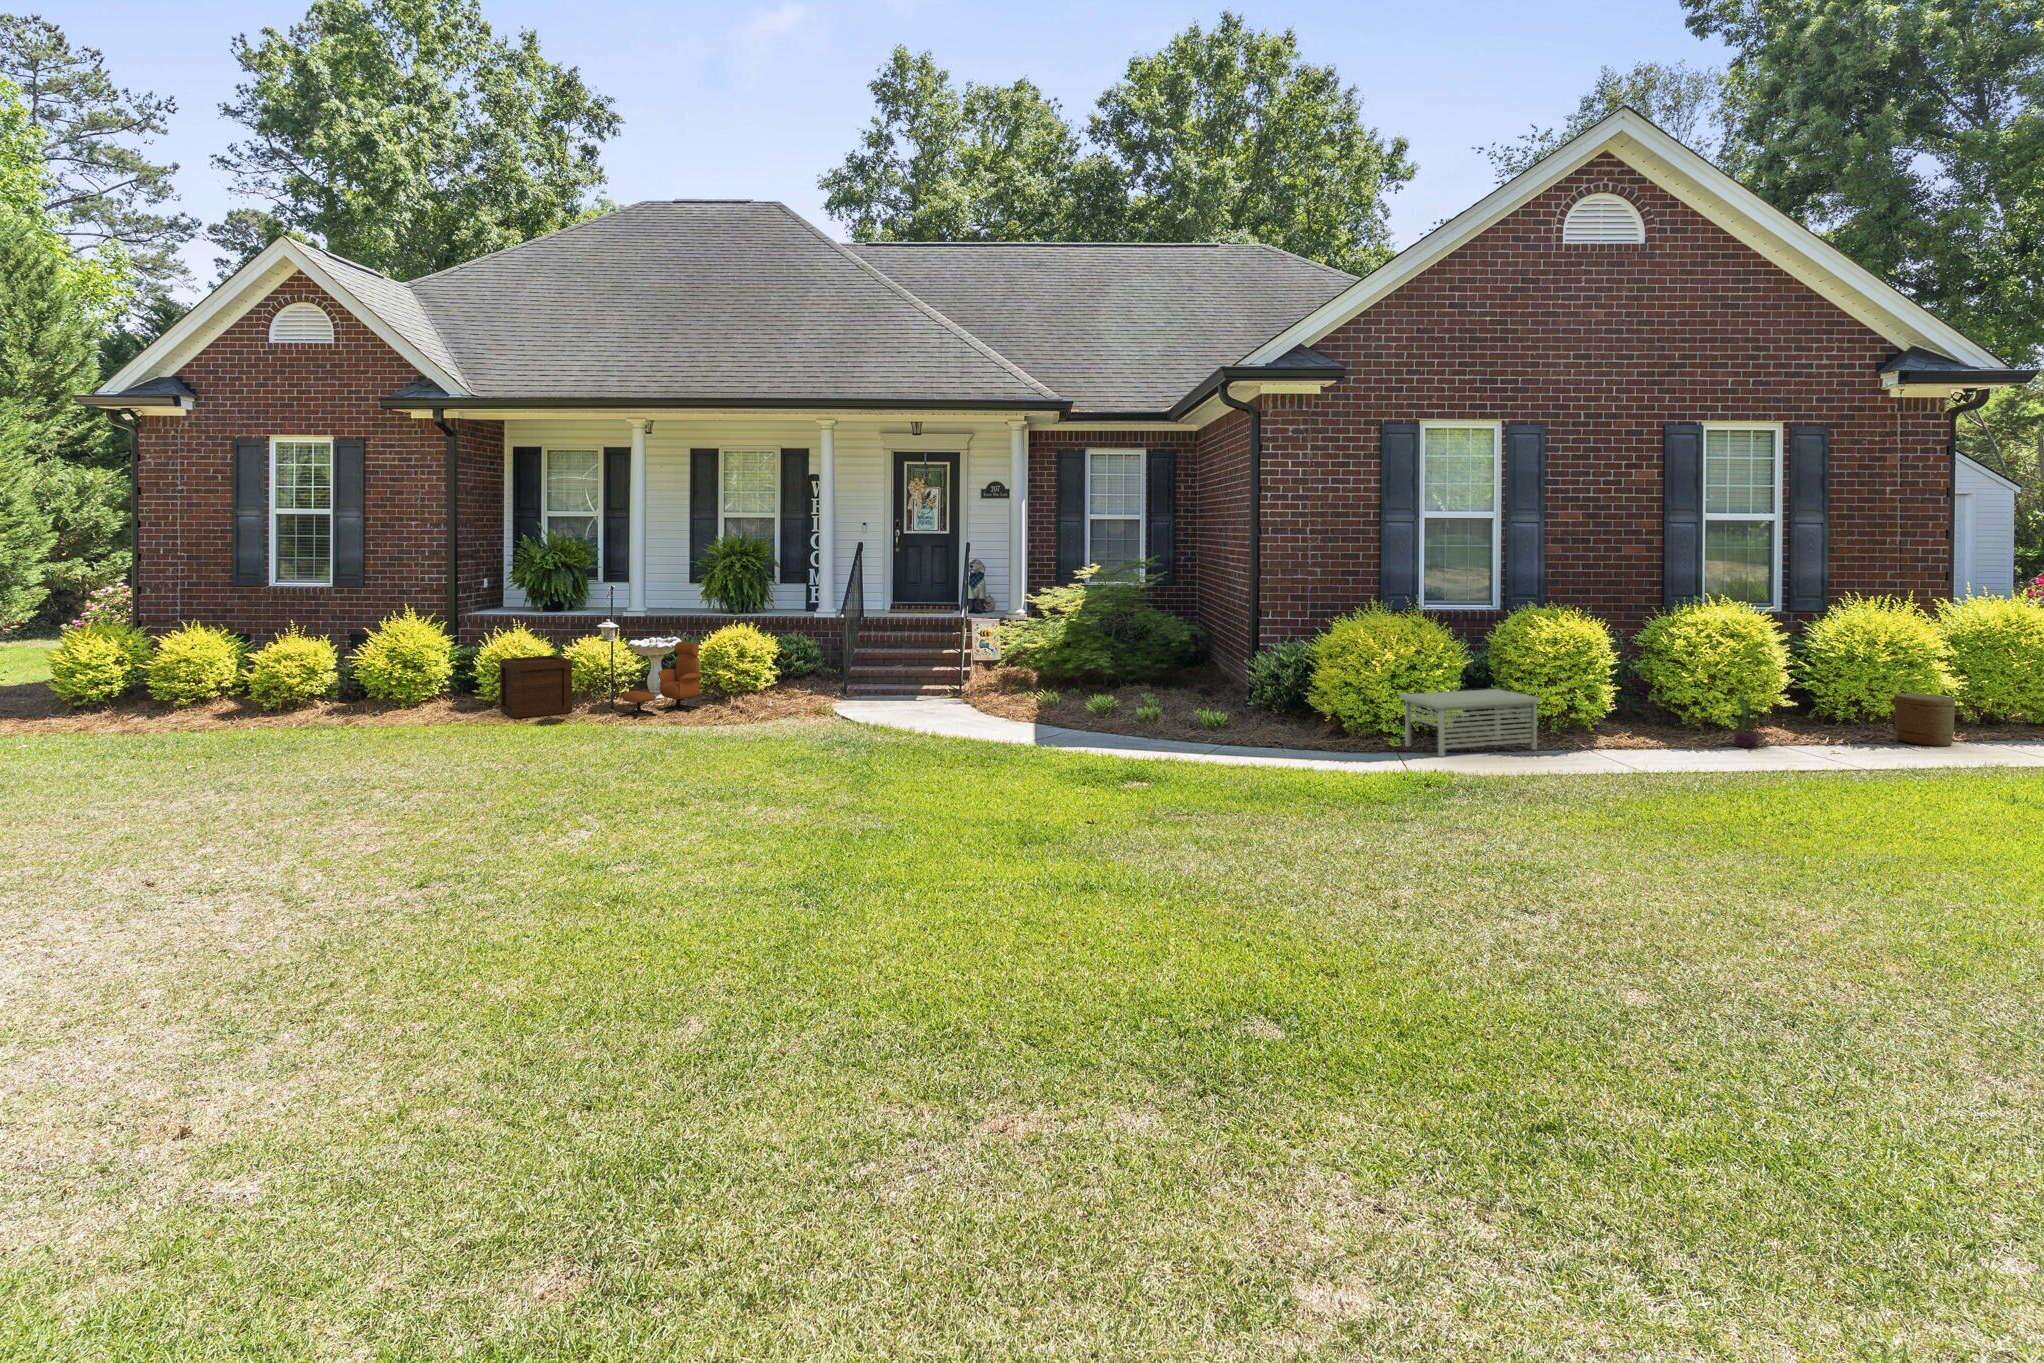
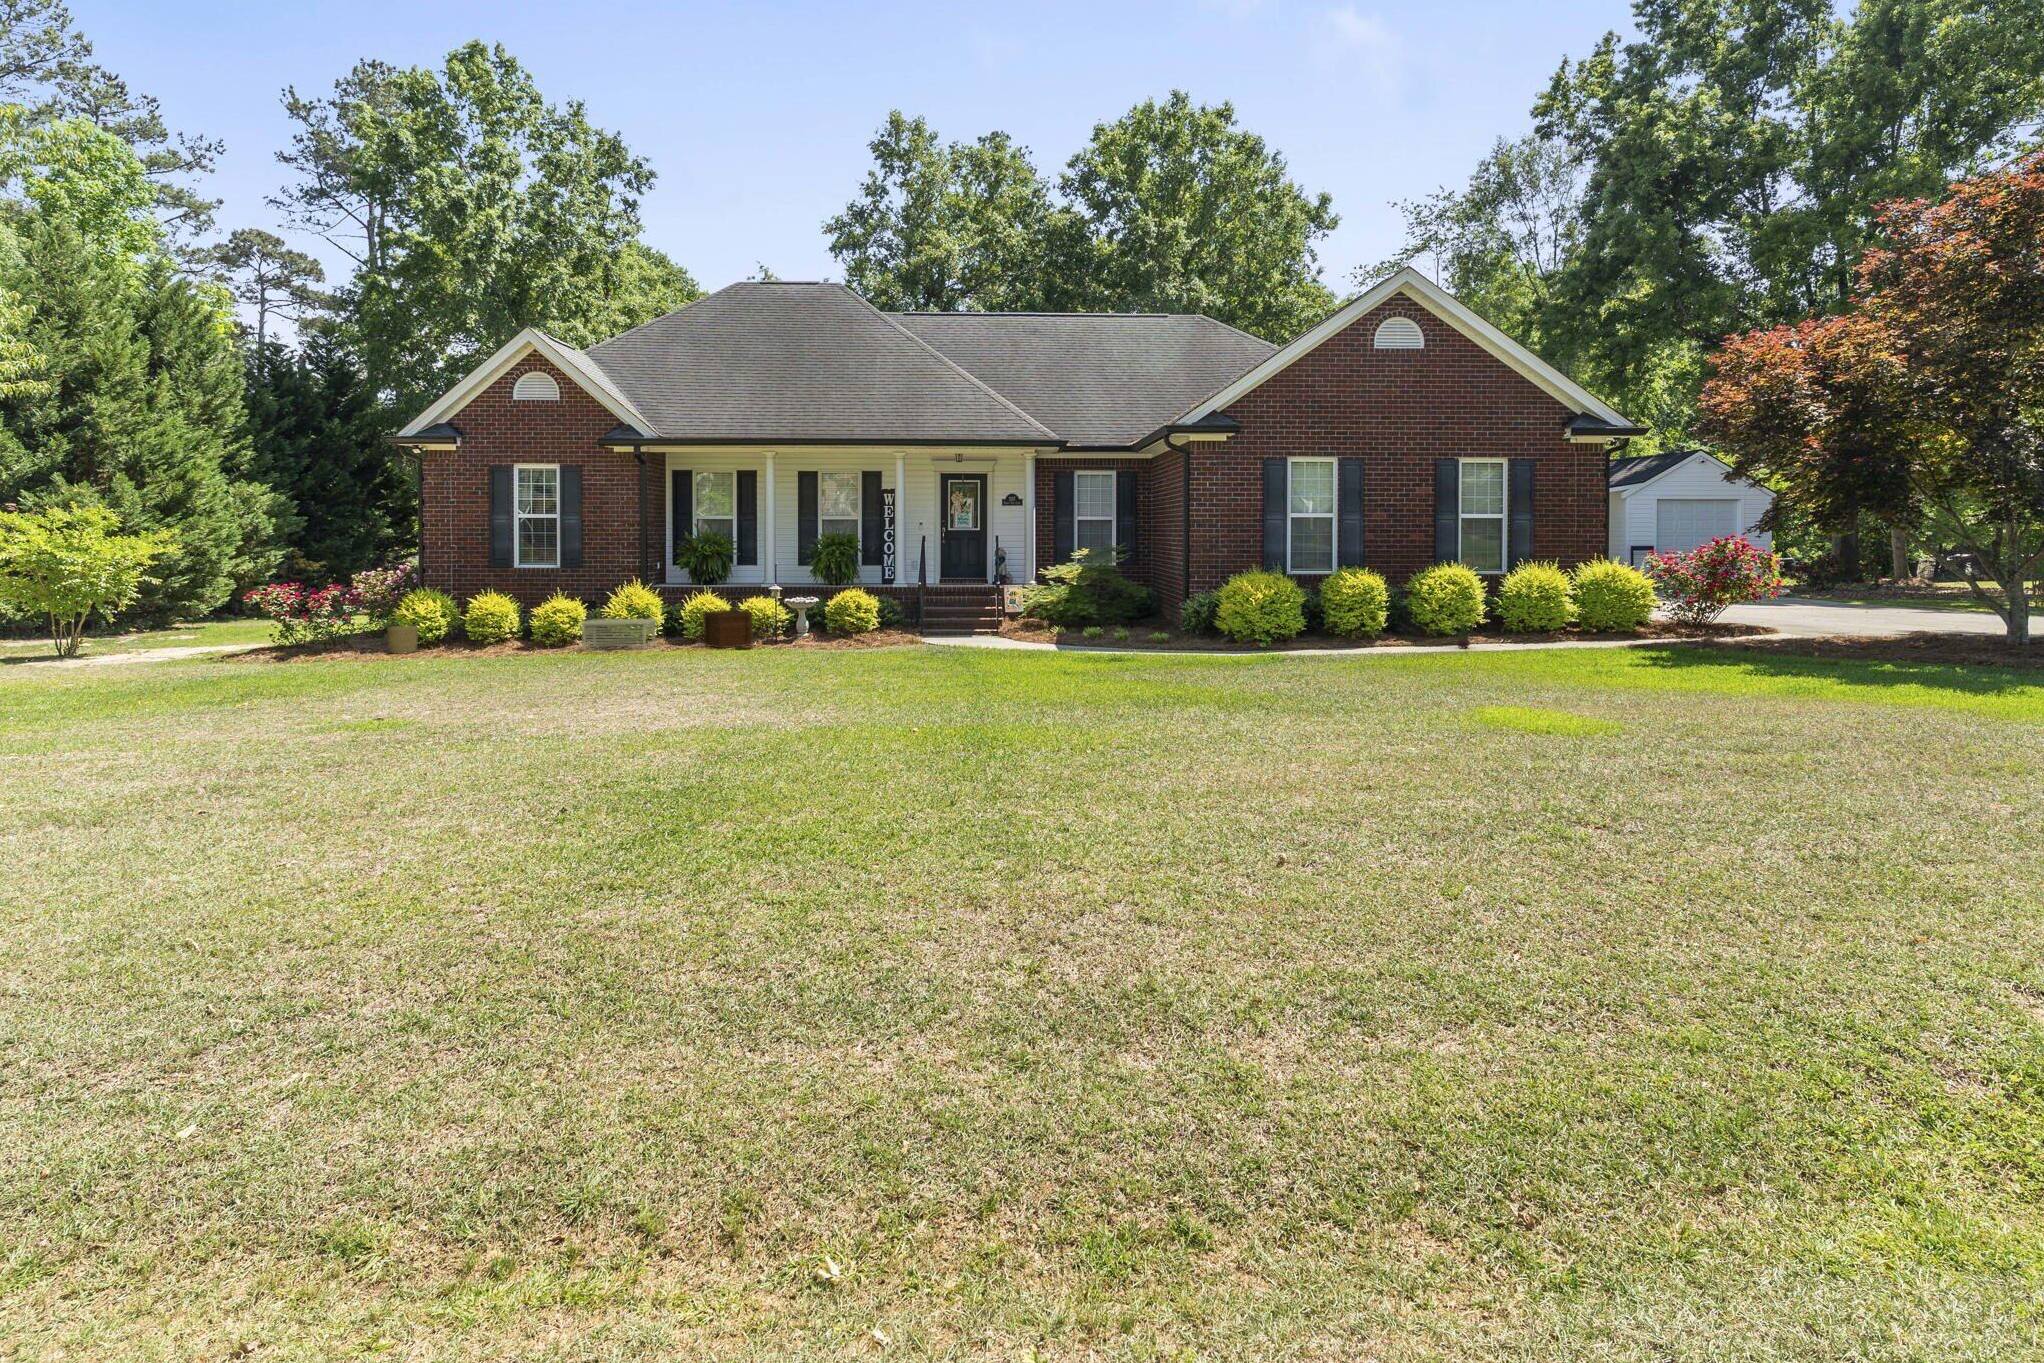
lounge chair: present [619,642,702,718] -> none [786,600,835,647]
storage bench: present [1399,689,1541,757] -> present [580,619,655,650]
woven basket: present [1894,693,1956,746] -> present [387,626,418,654]

